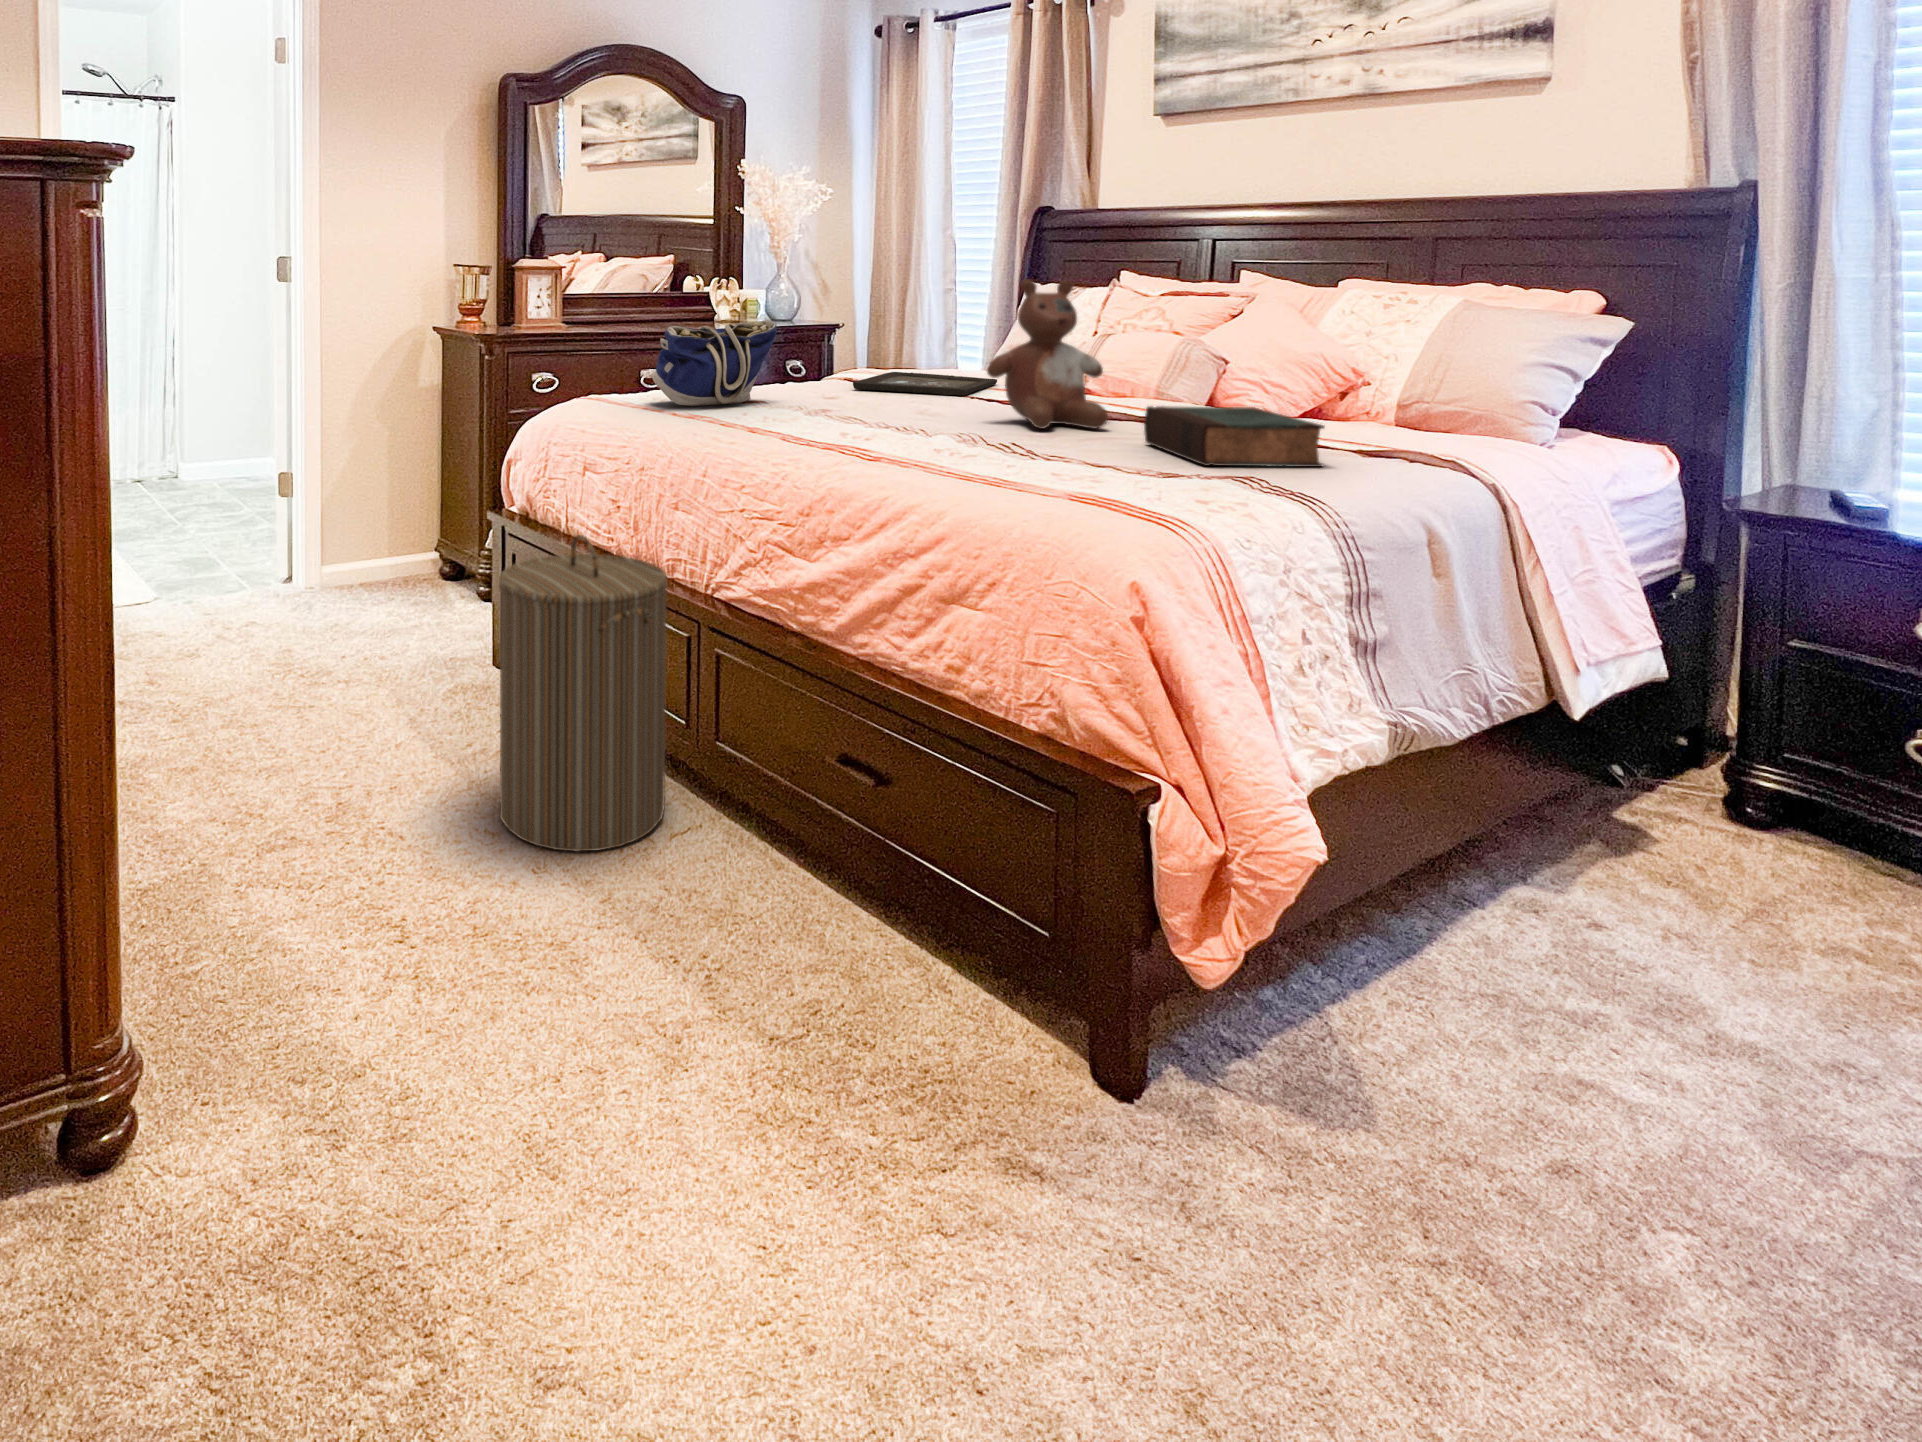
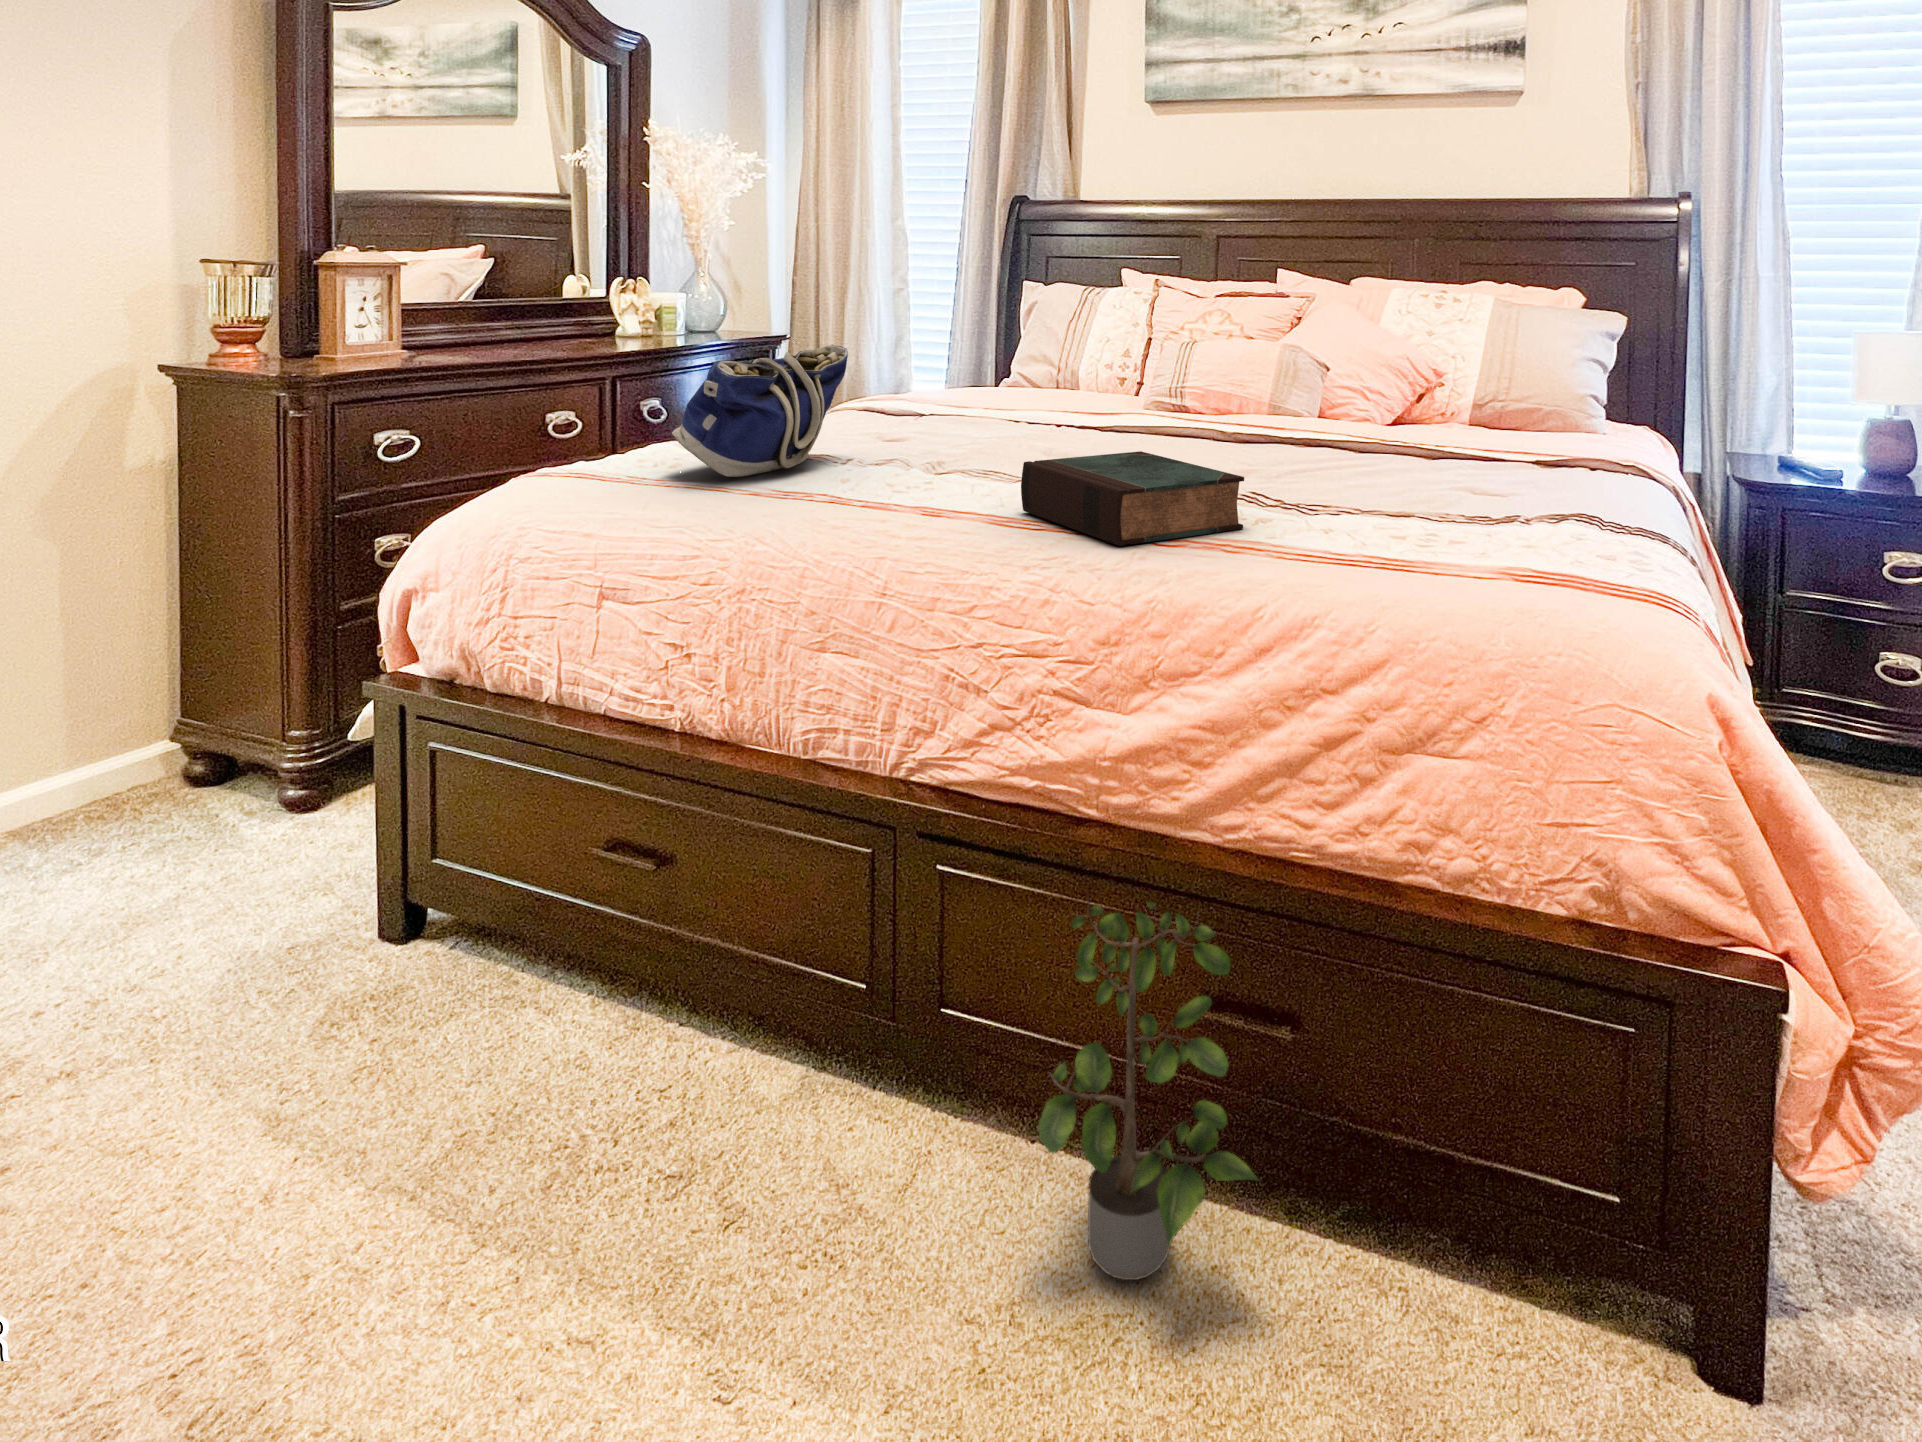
stuffed bear: present [987,279,1108,429] -> none [1156,288,1299,472]
tray: present [853,372,997,395] -> none [902,399,1049,429]
book: present [1144,406,1324,467] -> present [1021,451,1244,546]
laundry hamper: present [499,535,667,851] -> none [572,730,884,1298]
potted plant: none [713,666,827,918] -> present [1038,901,1259,1280]

